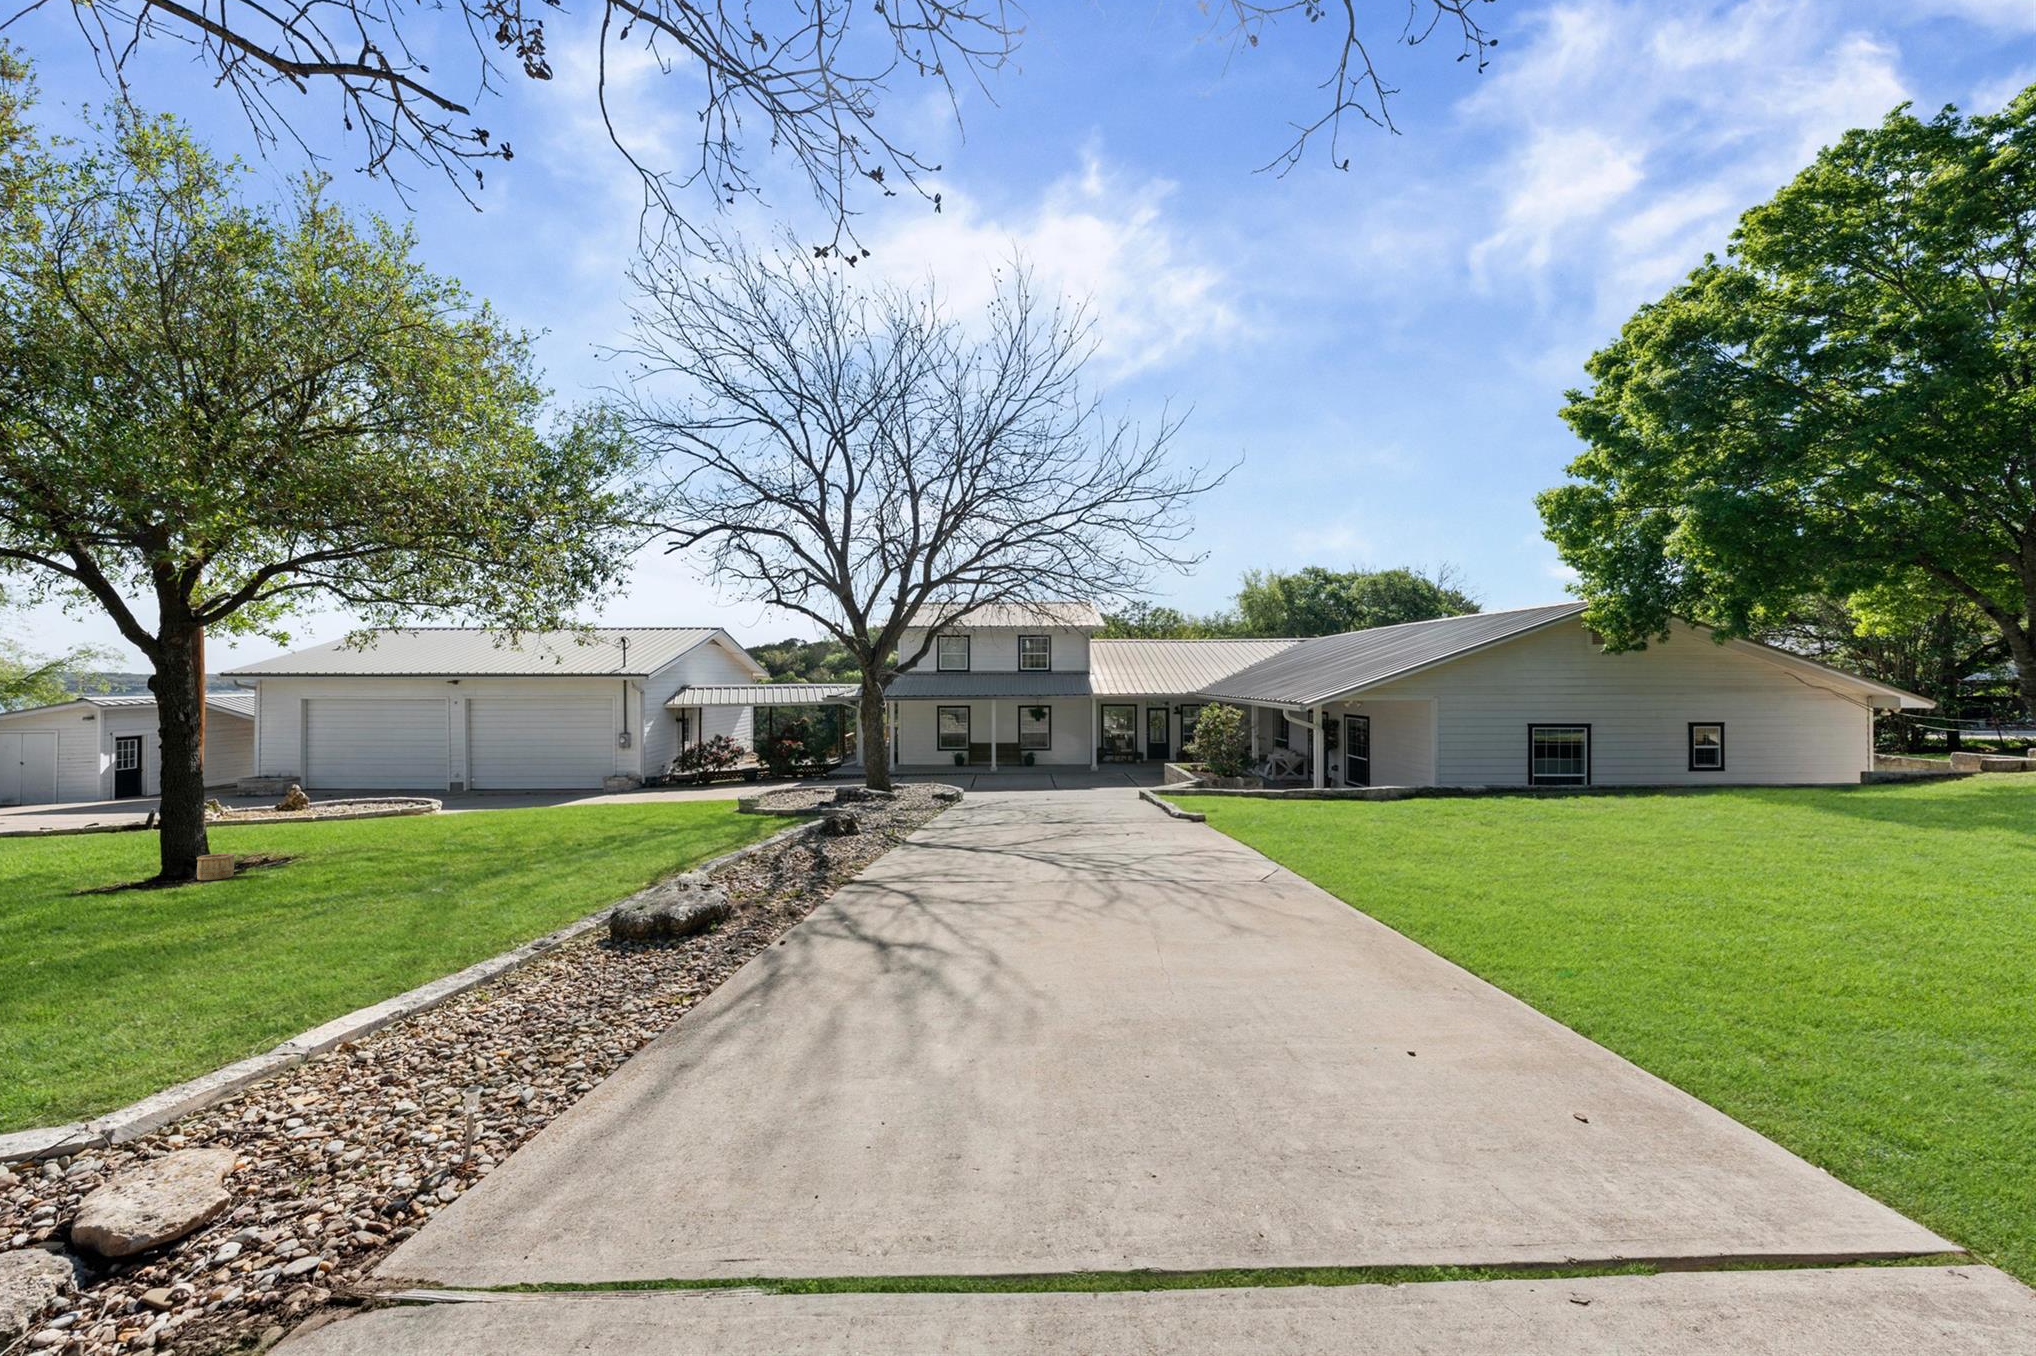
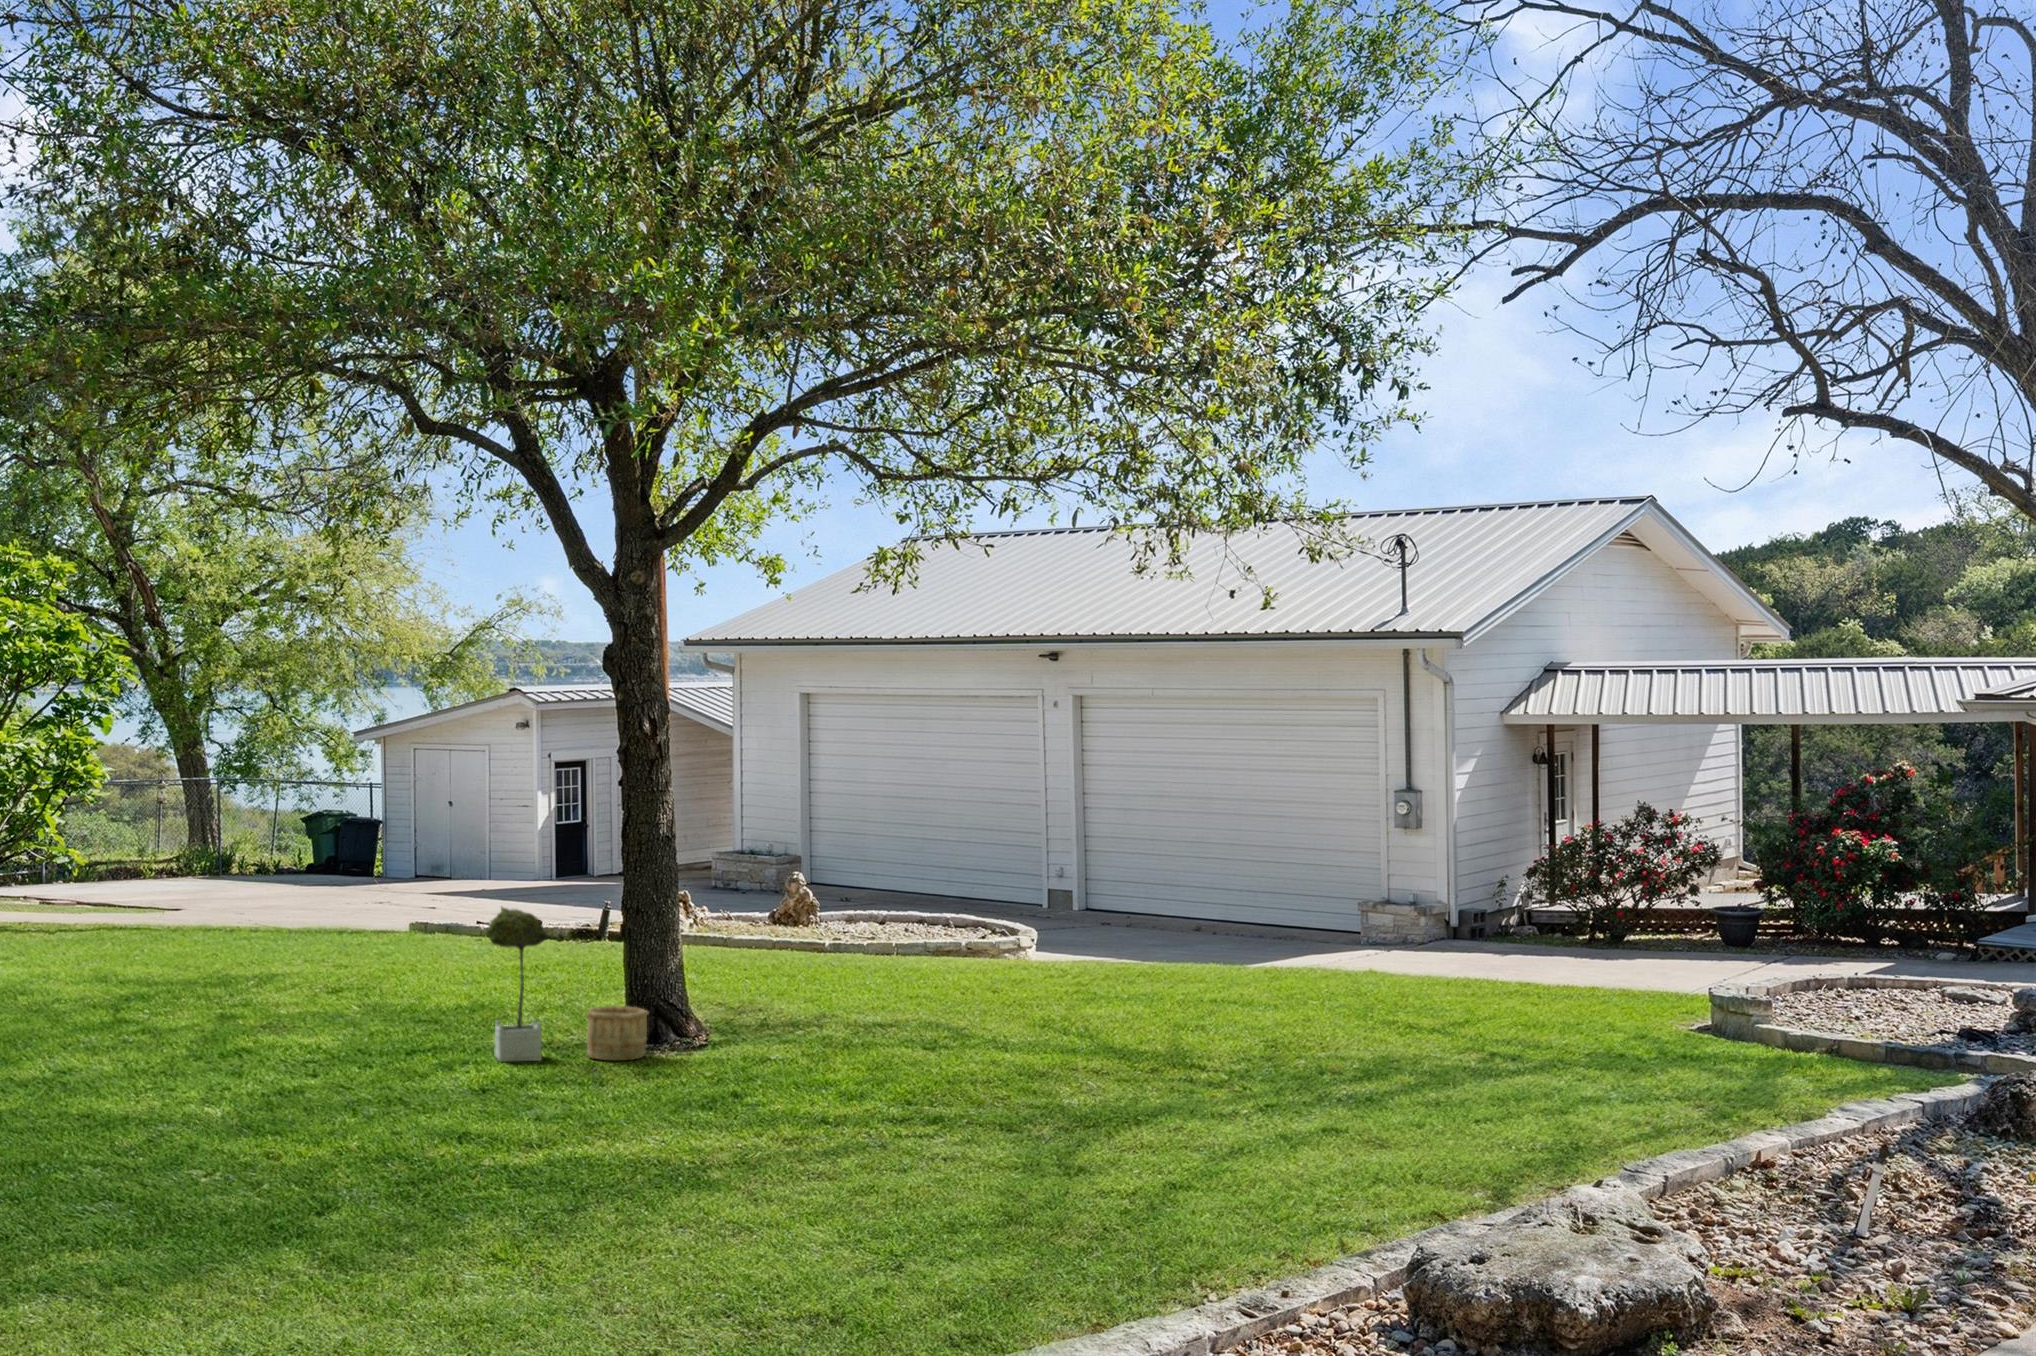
potted tree: none [130,811,173,888] -> present [486,907,550,1062]

